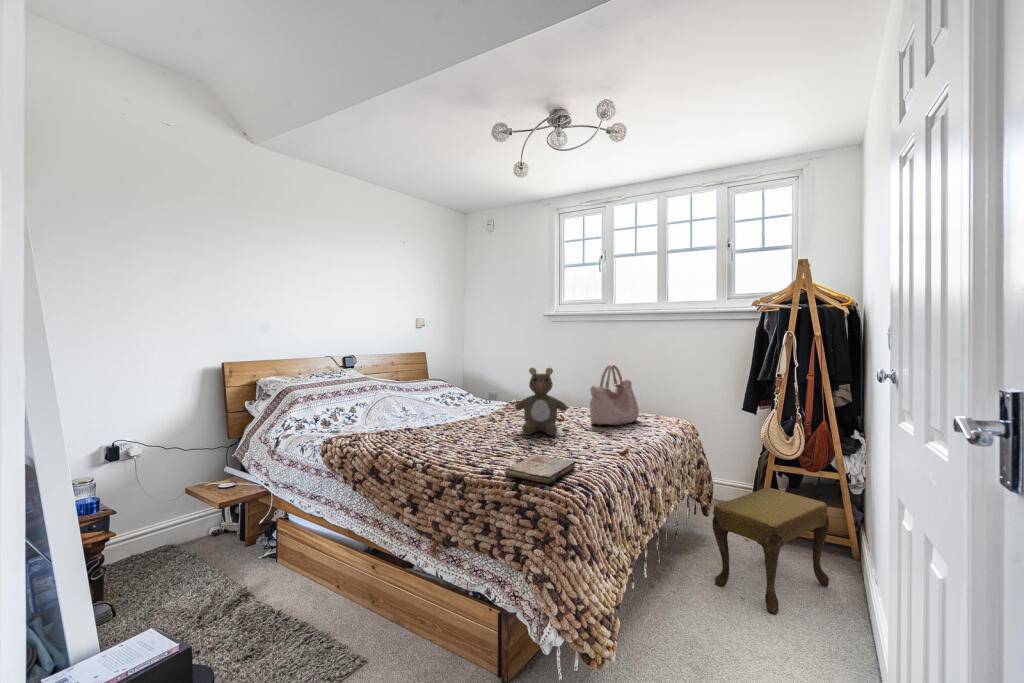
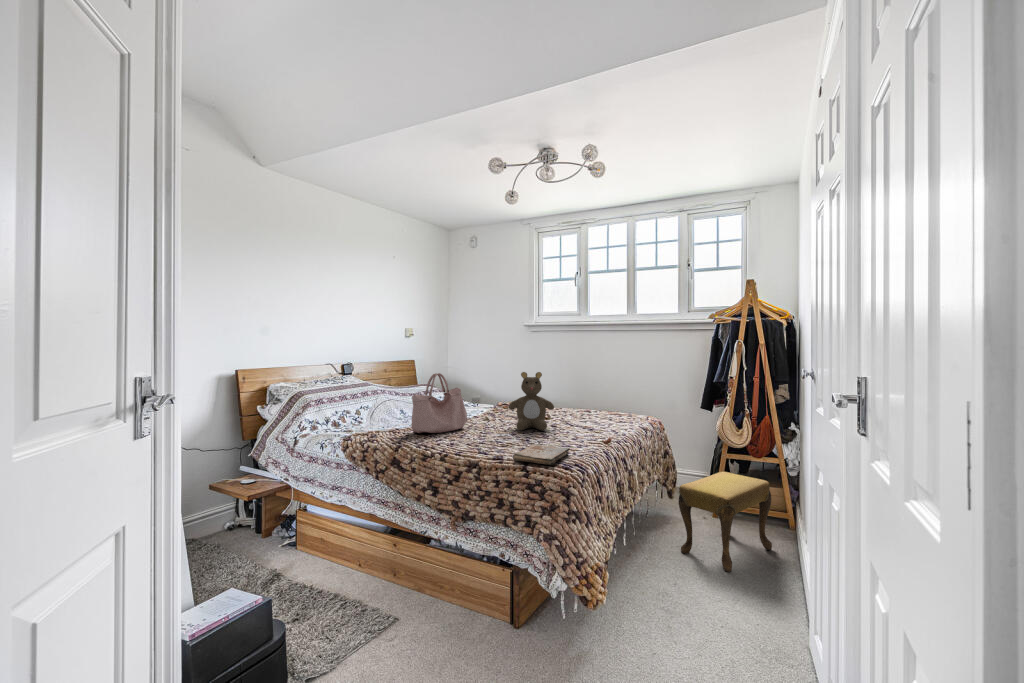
handbag: present [590,365,639,425] -> present [411,373,467,433]

